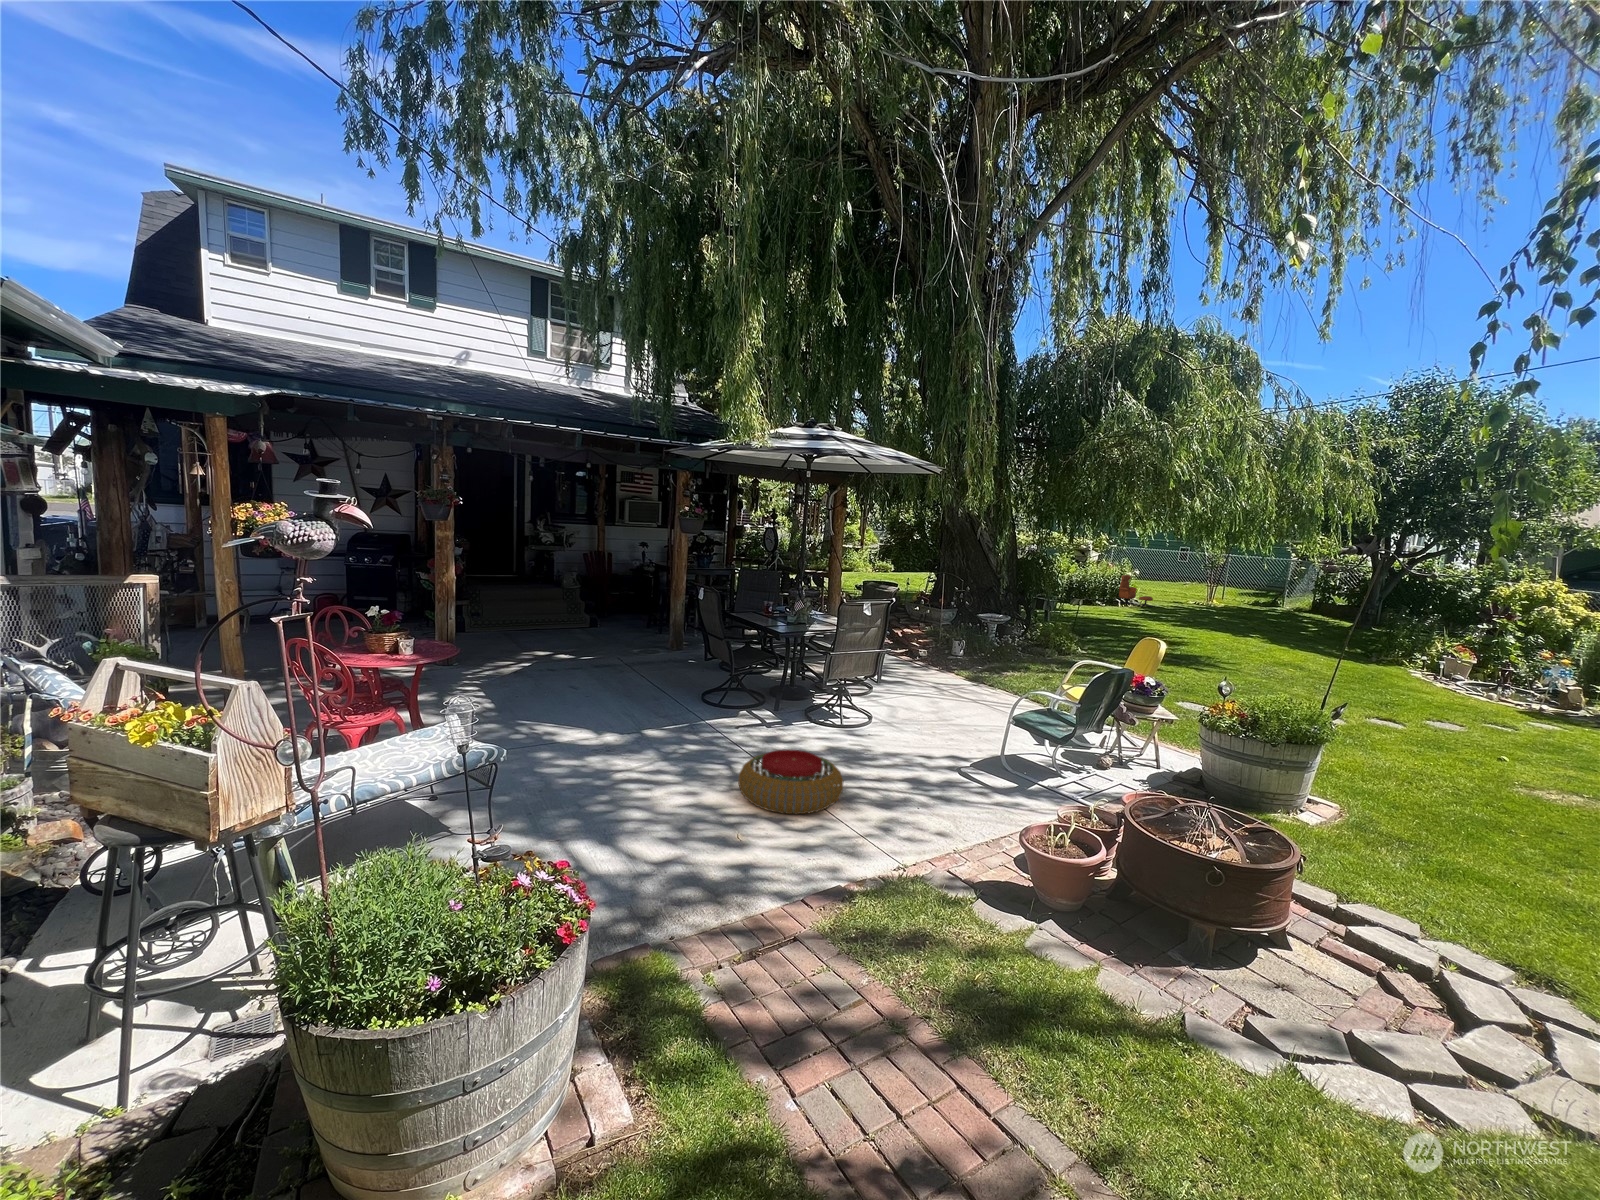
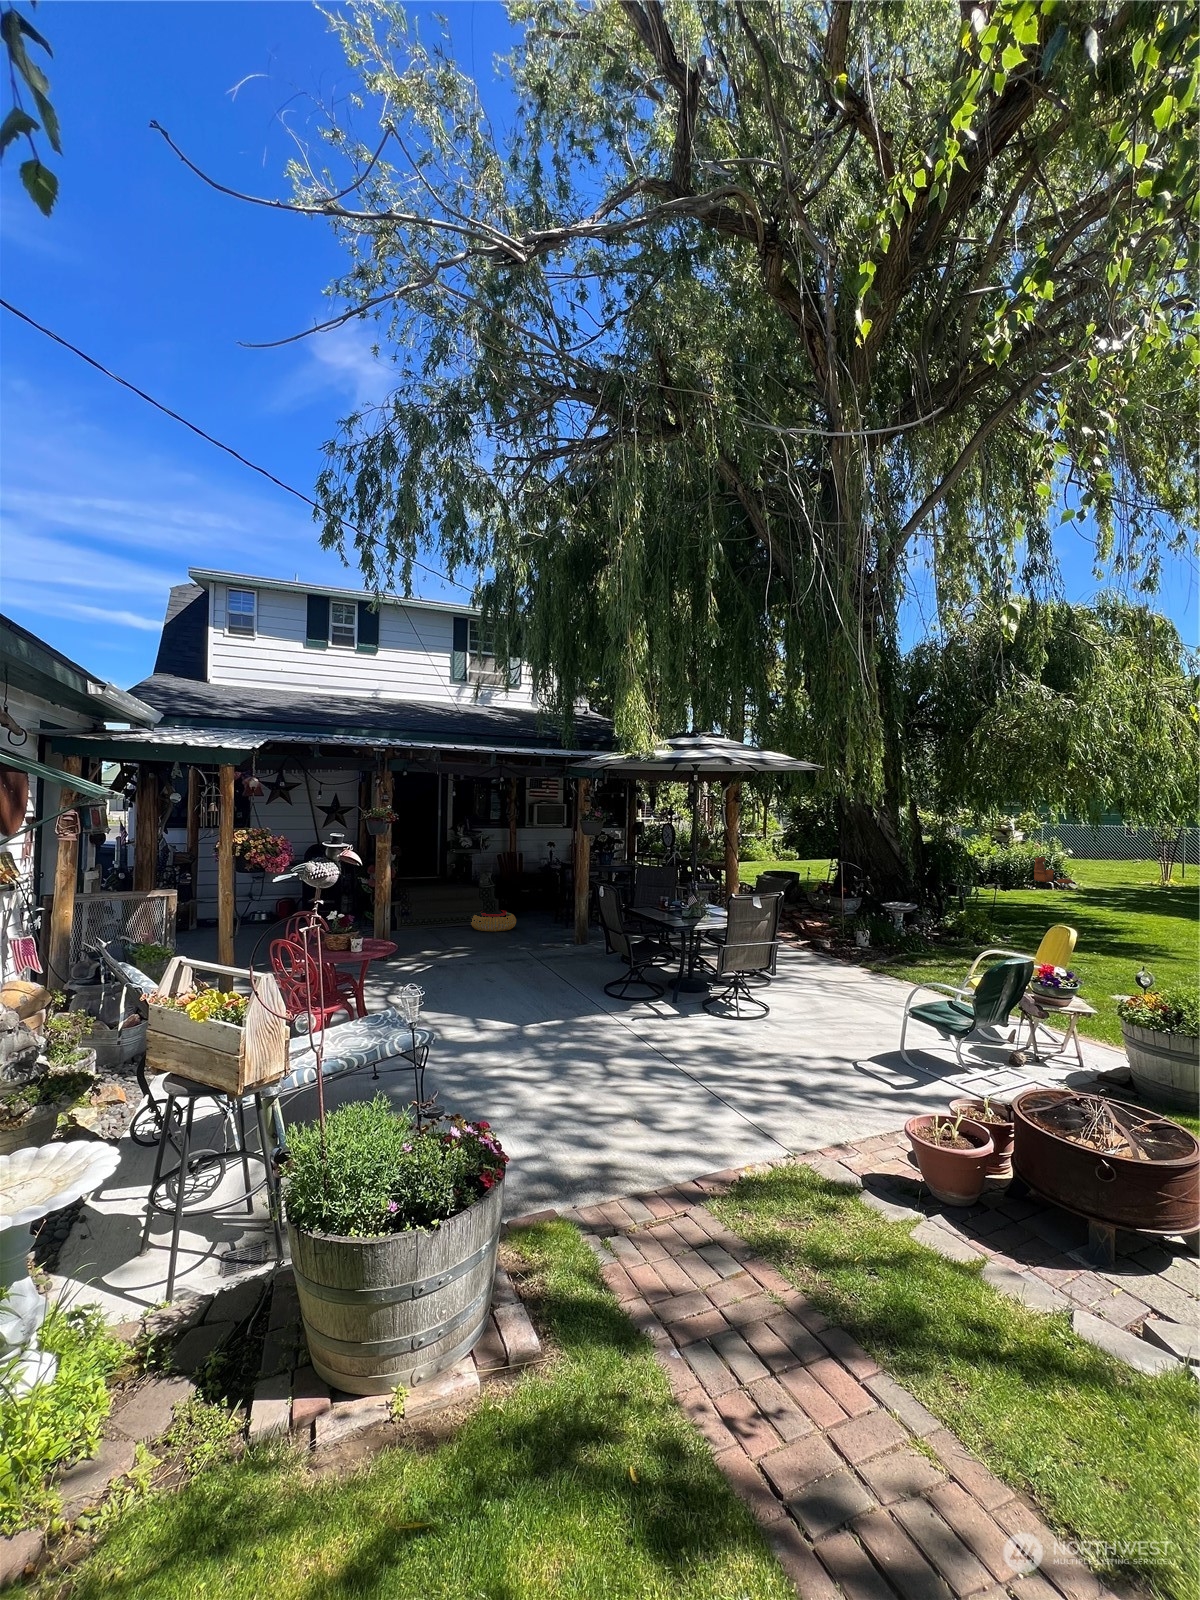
pouf: present [738,750,844,814] -> present [471,910,516,931]

